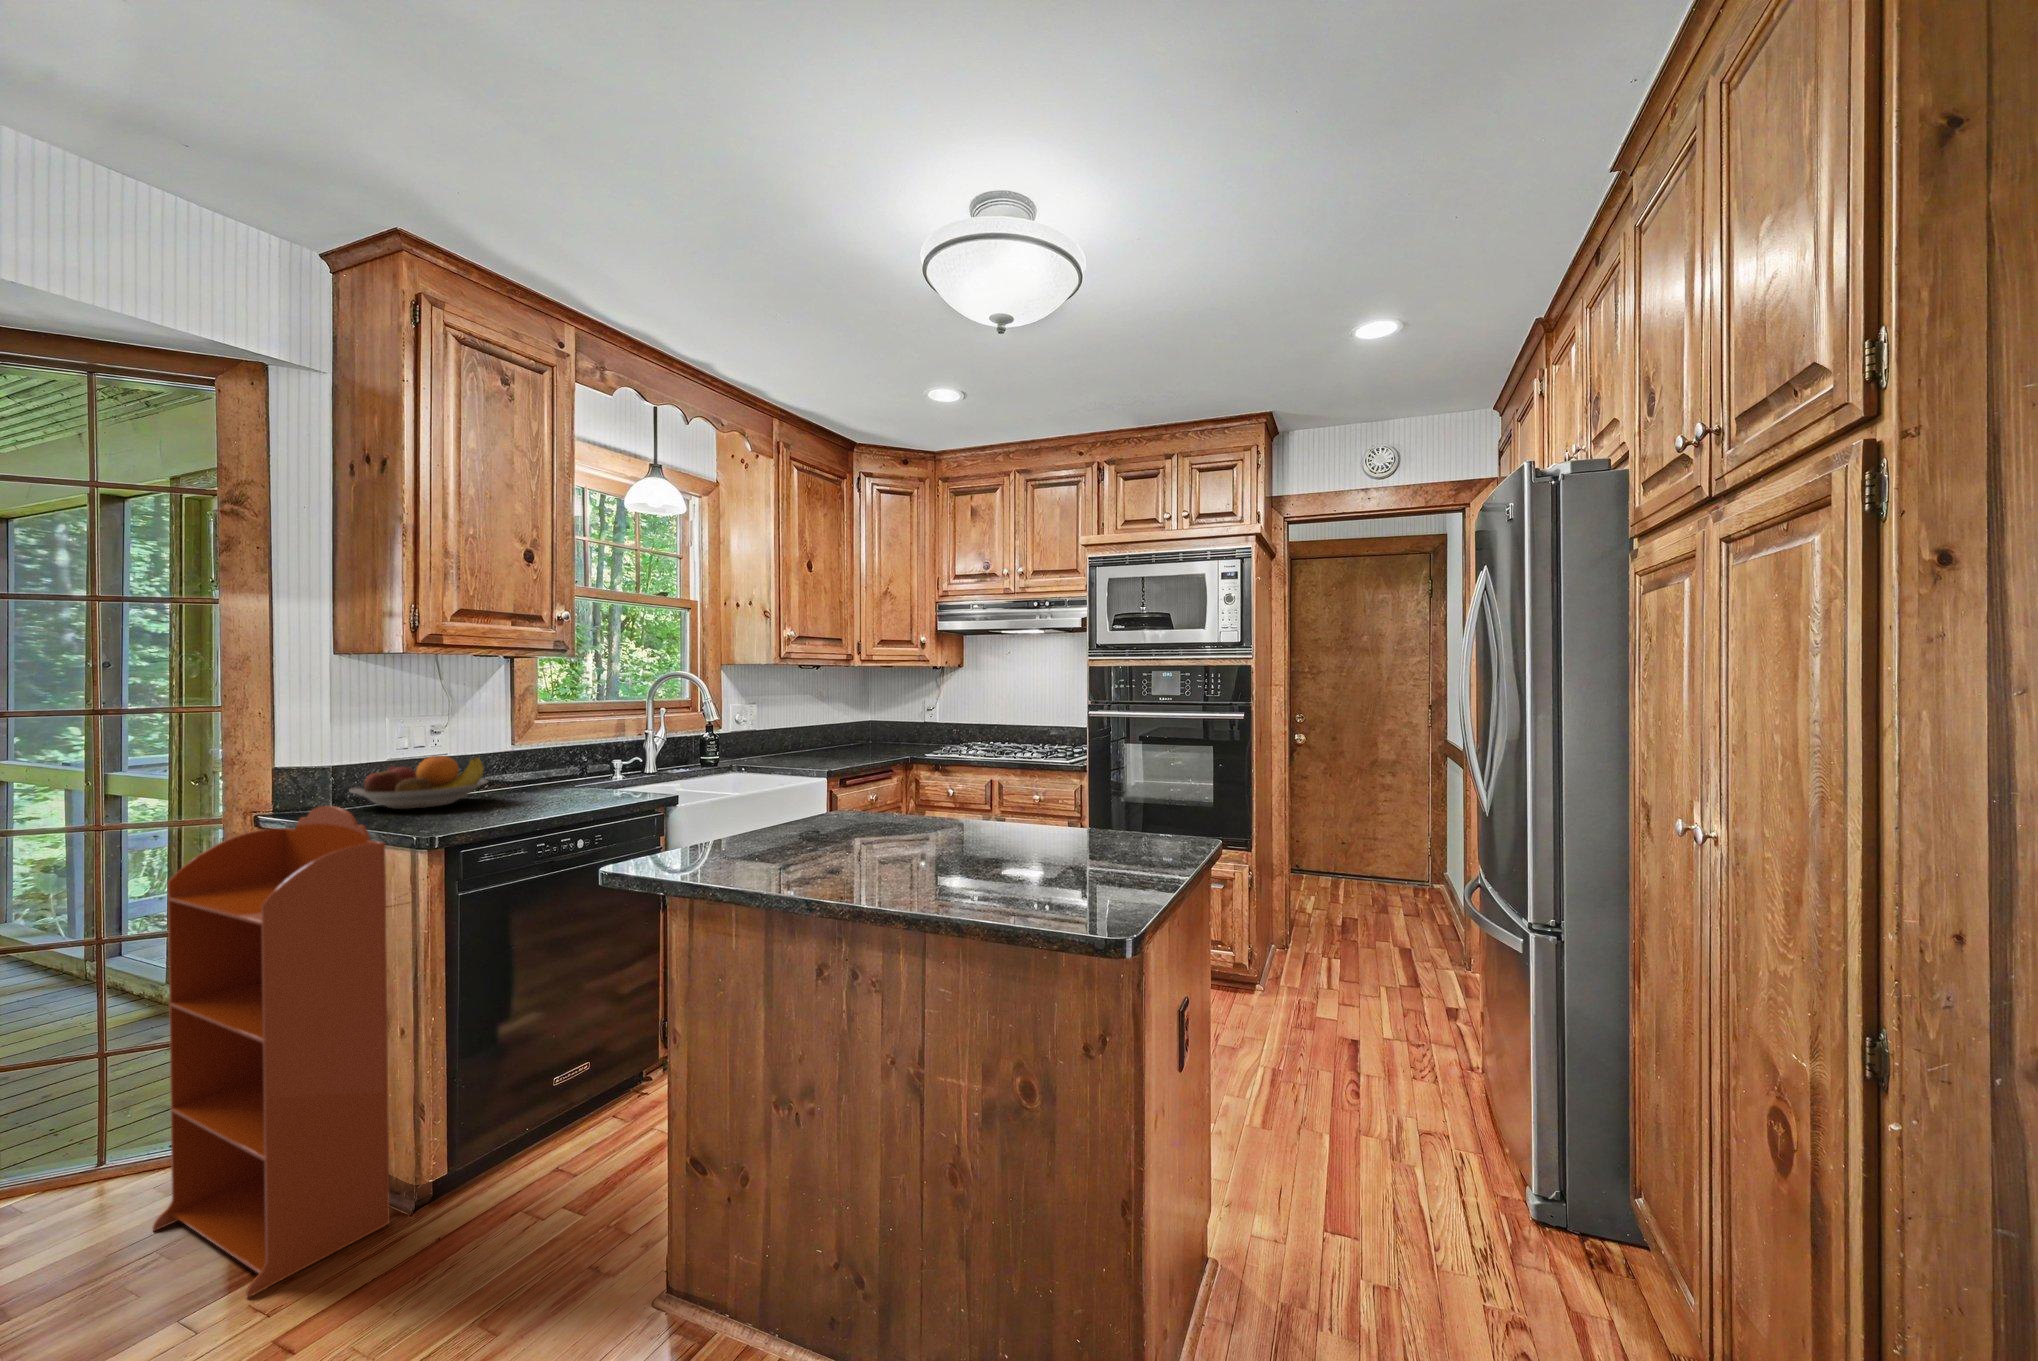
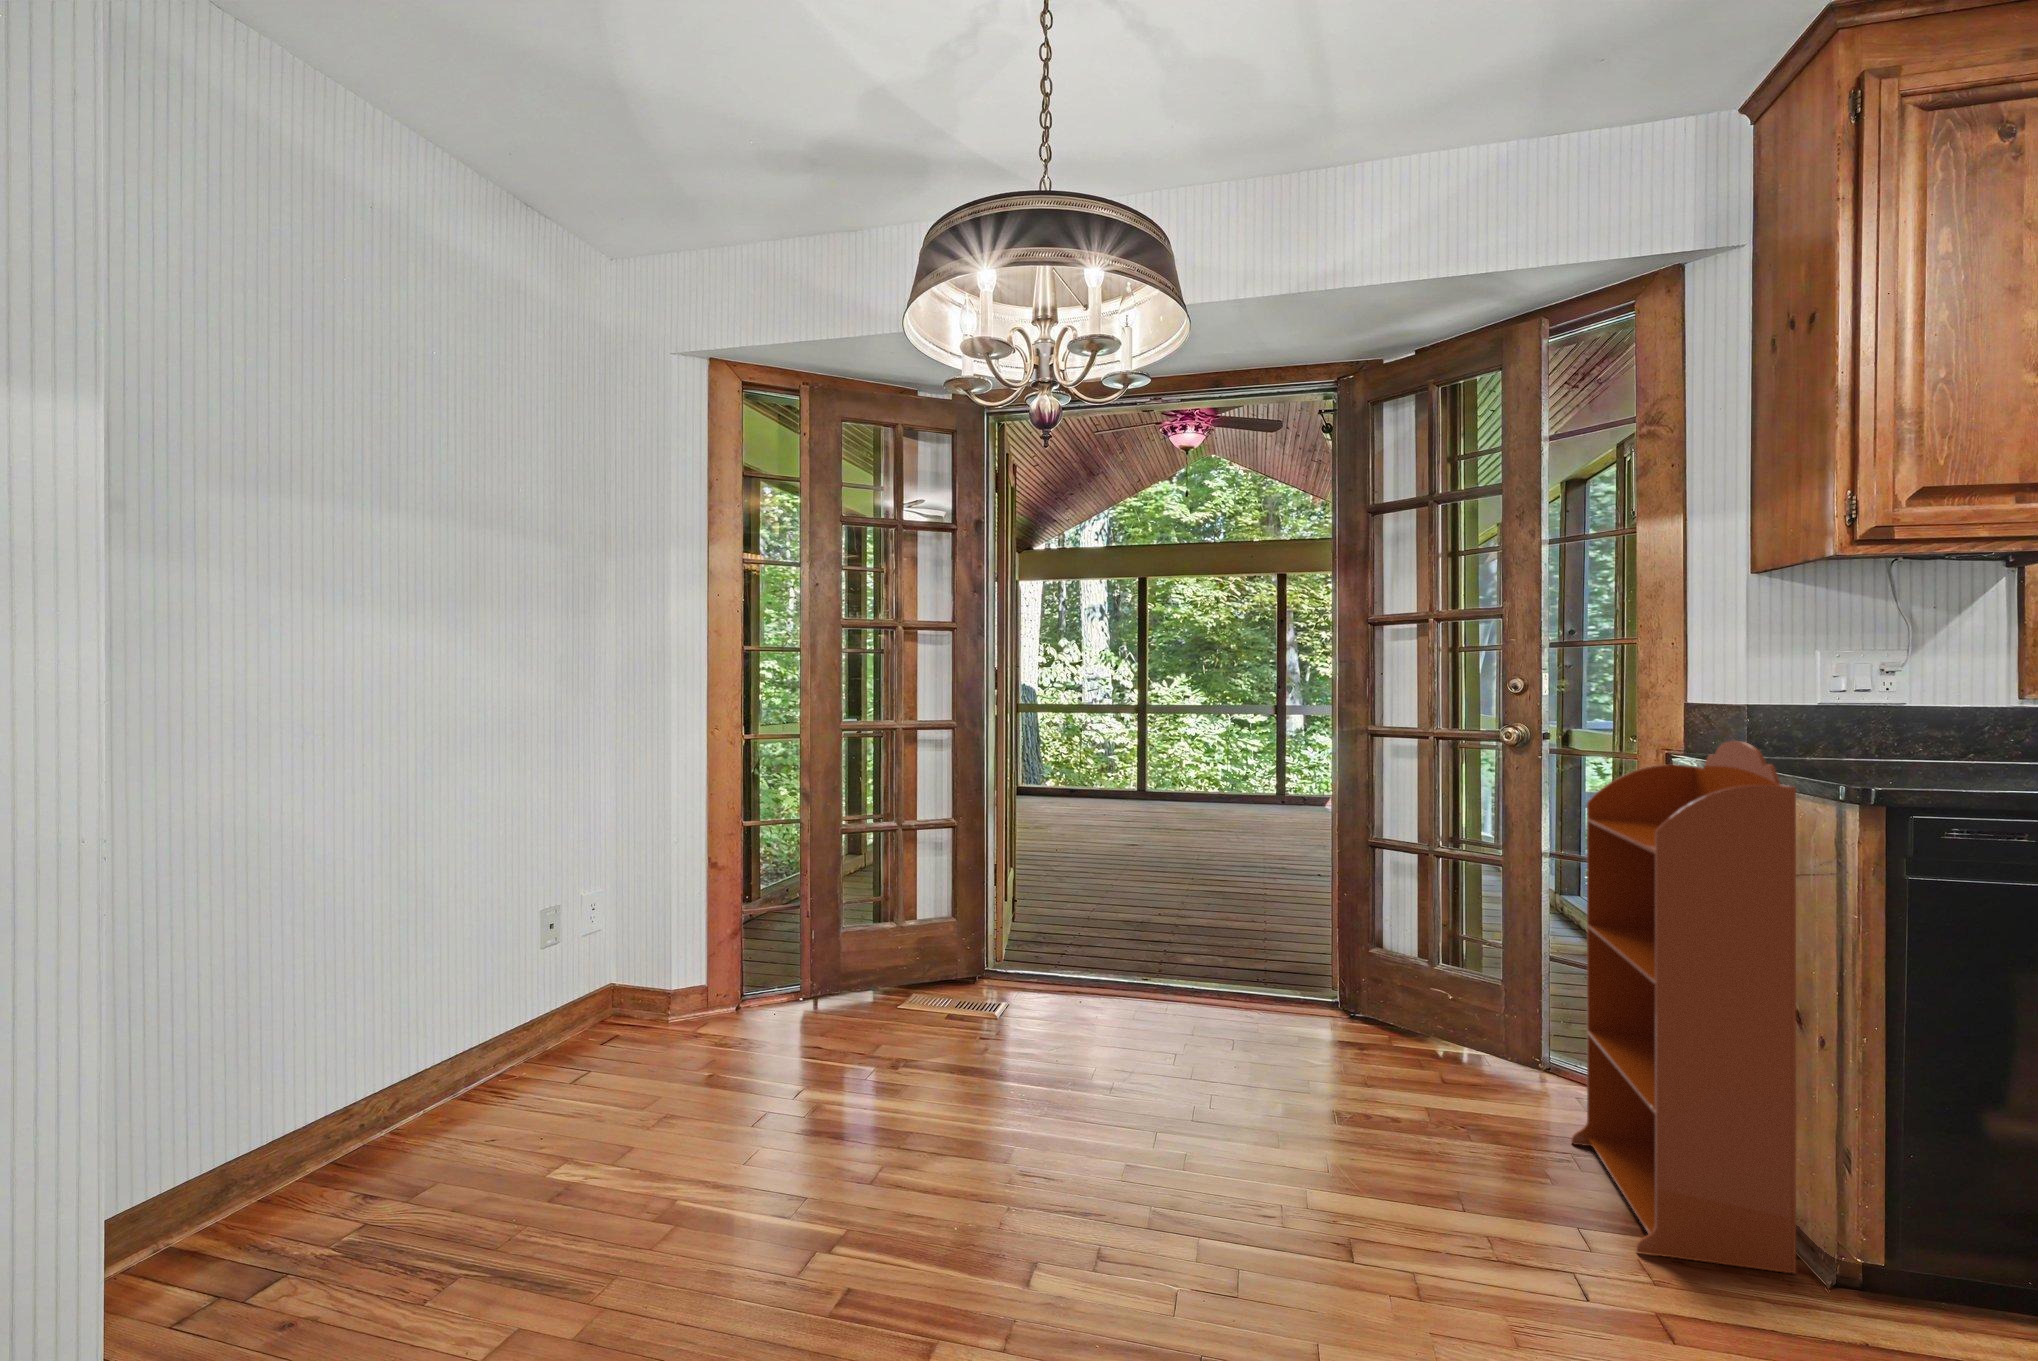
fruit bowl: present [350,756,488,809] -> none [1770,700,1967,767]

